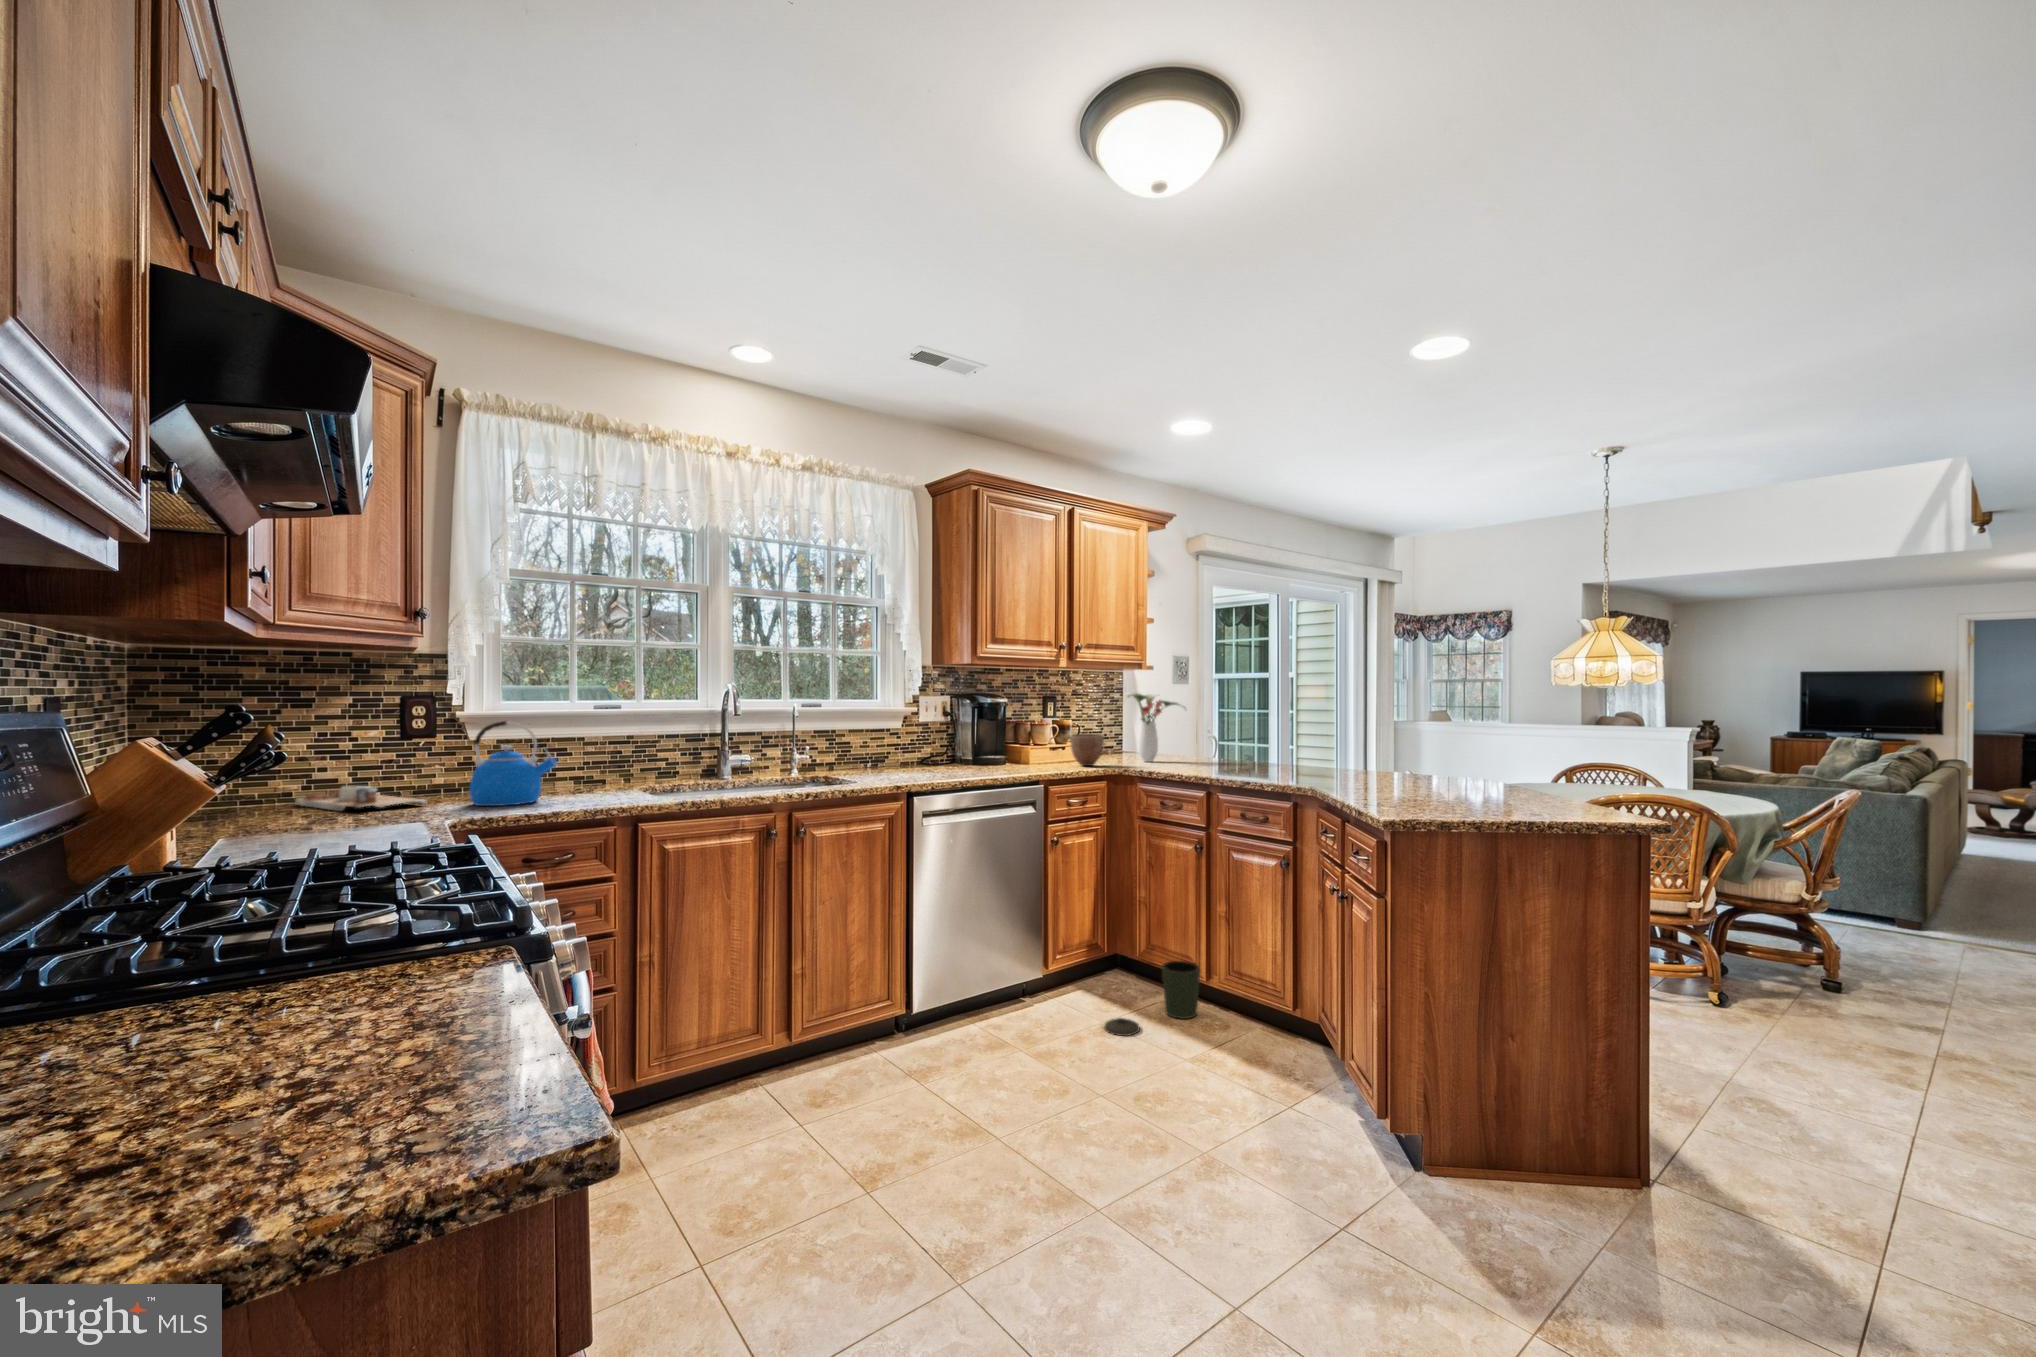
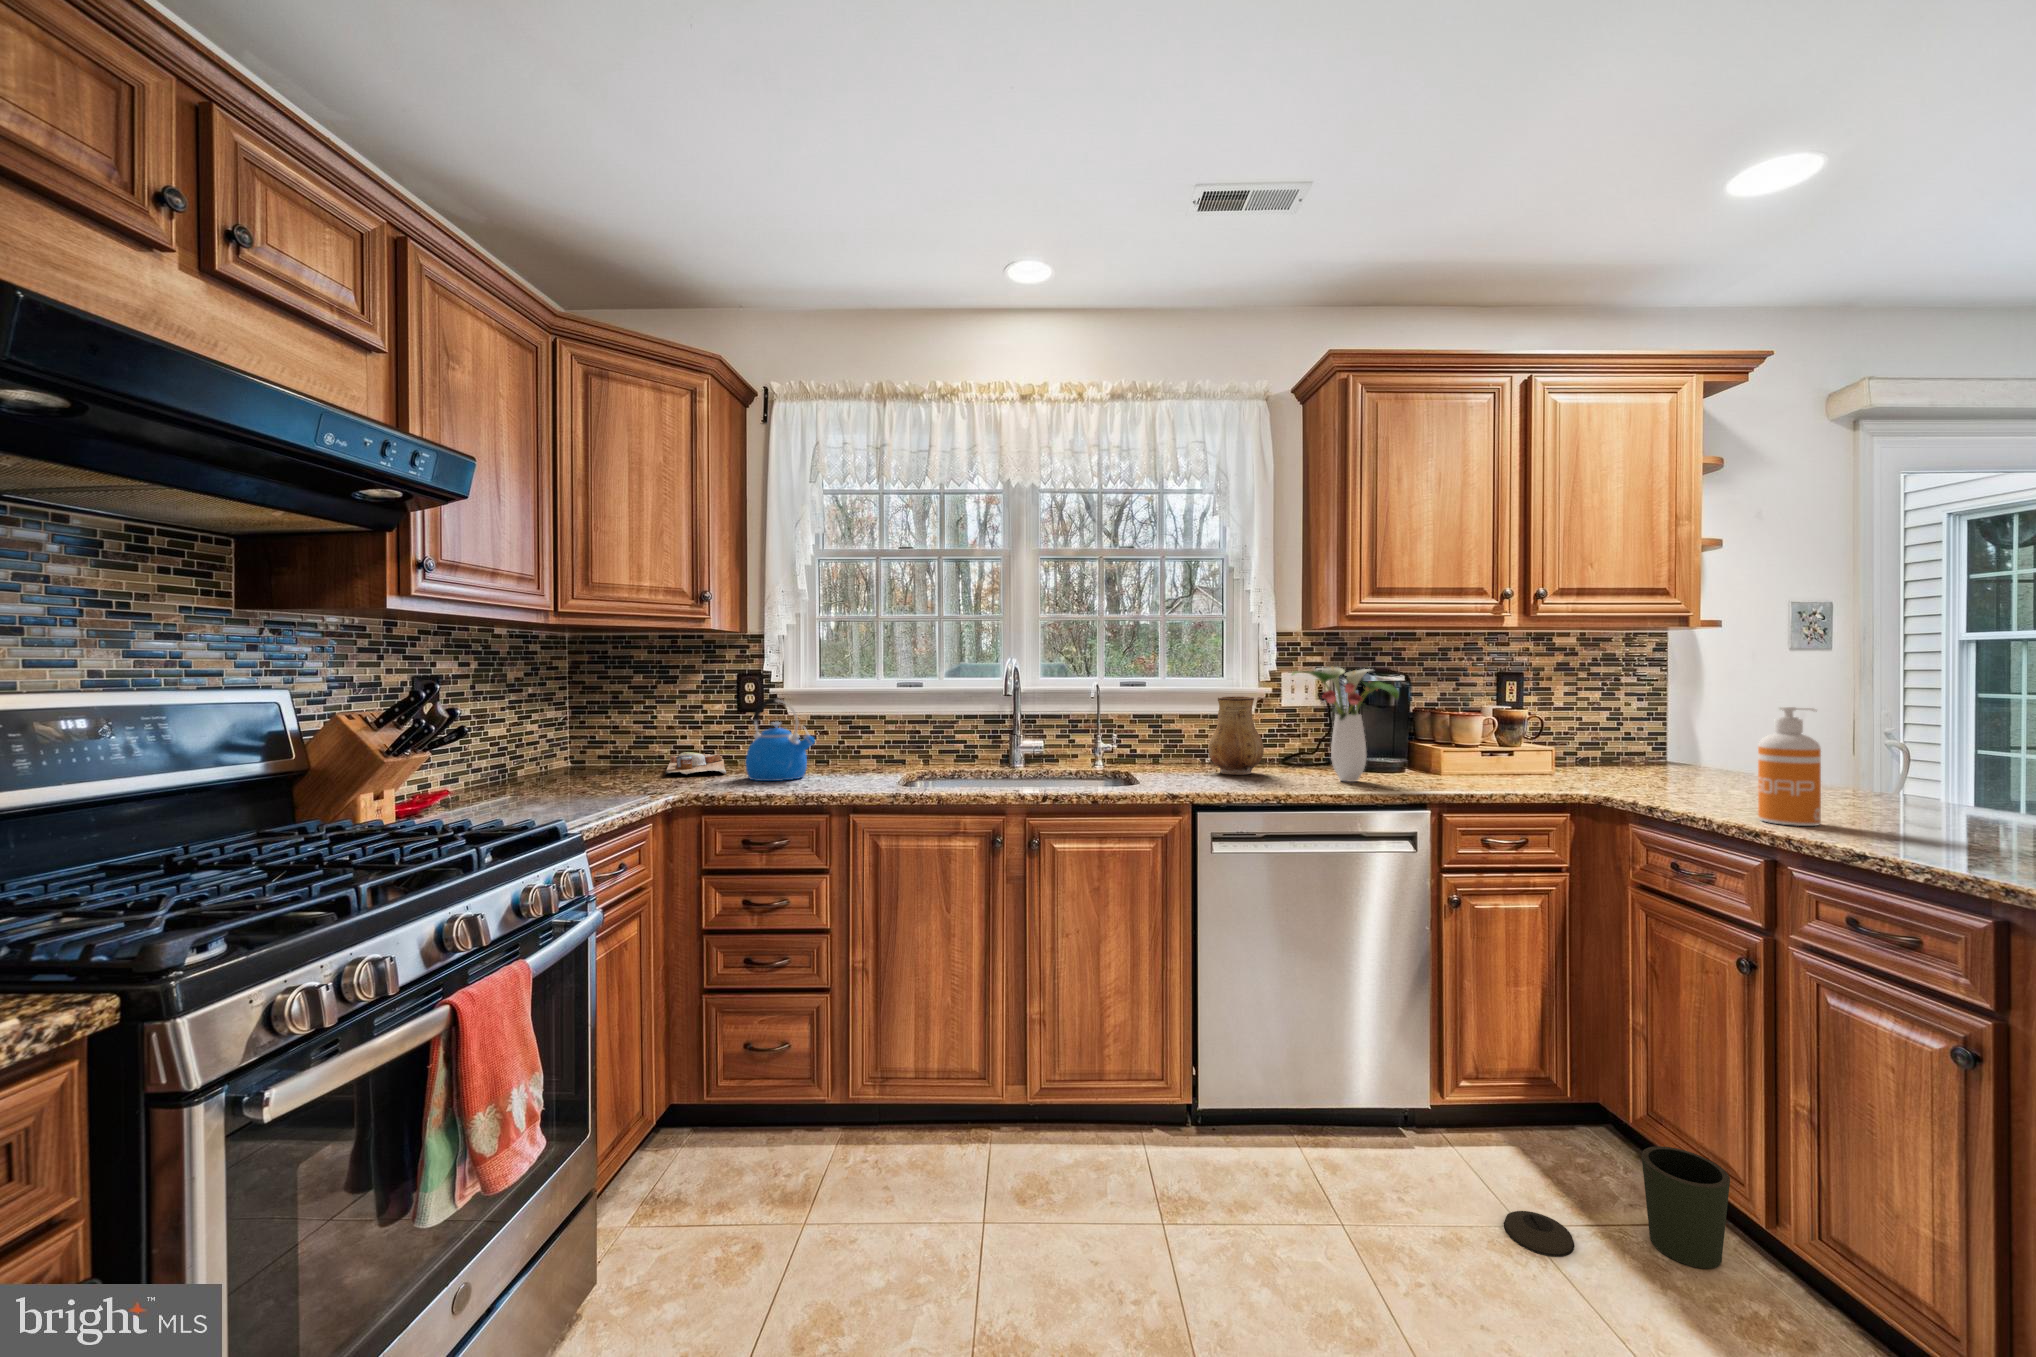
flower arrangement: present [1128,692,1179,762] -> present [1292,667,1399,782]
soap dispenser: none [1205,713,1230,774] -> present [1758,707,1821,826]
ceramic pitcher: none [881,714,923,773] -> present [1208,696,1264,775]
decorative bowl: present [1070,734,1104,766] -> none [1512,732,1575,784]

